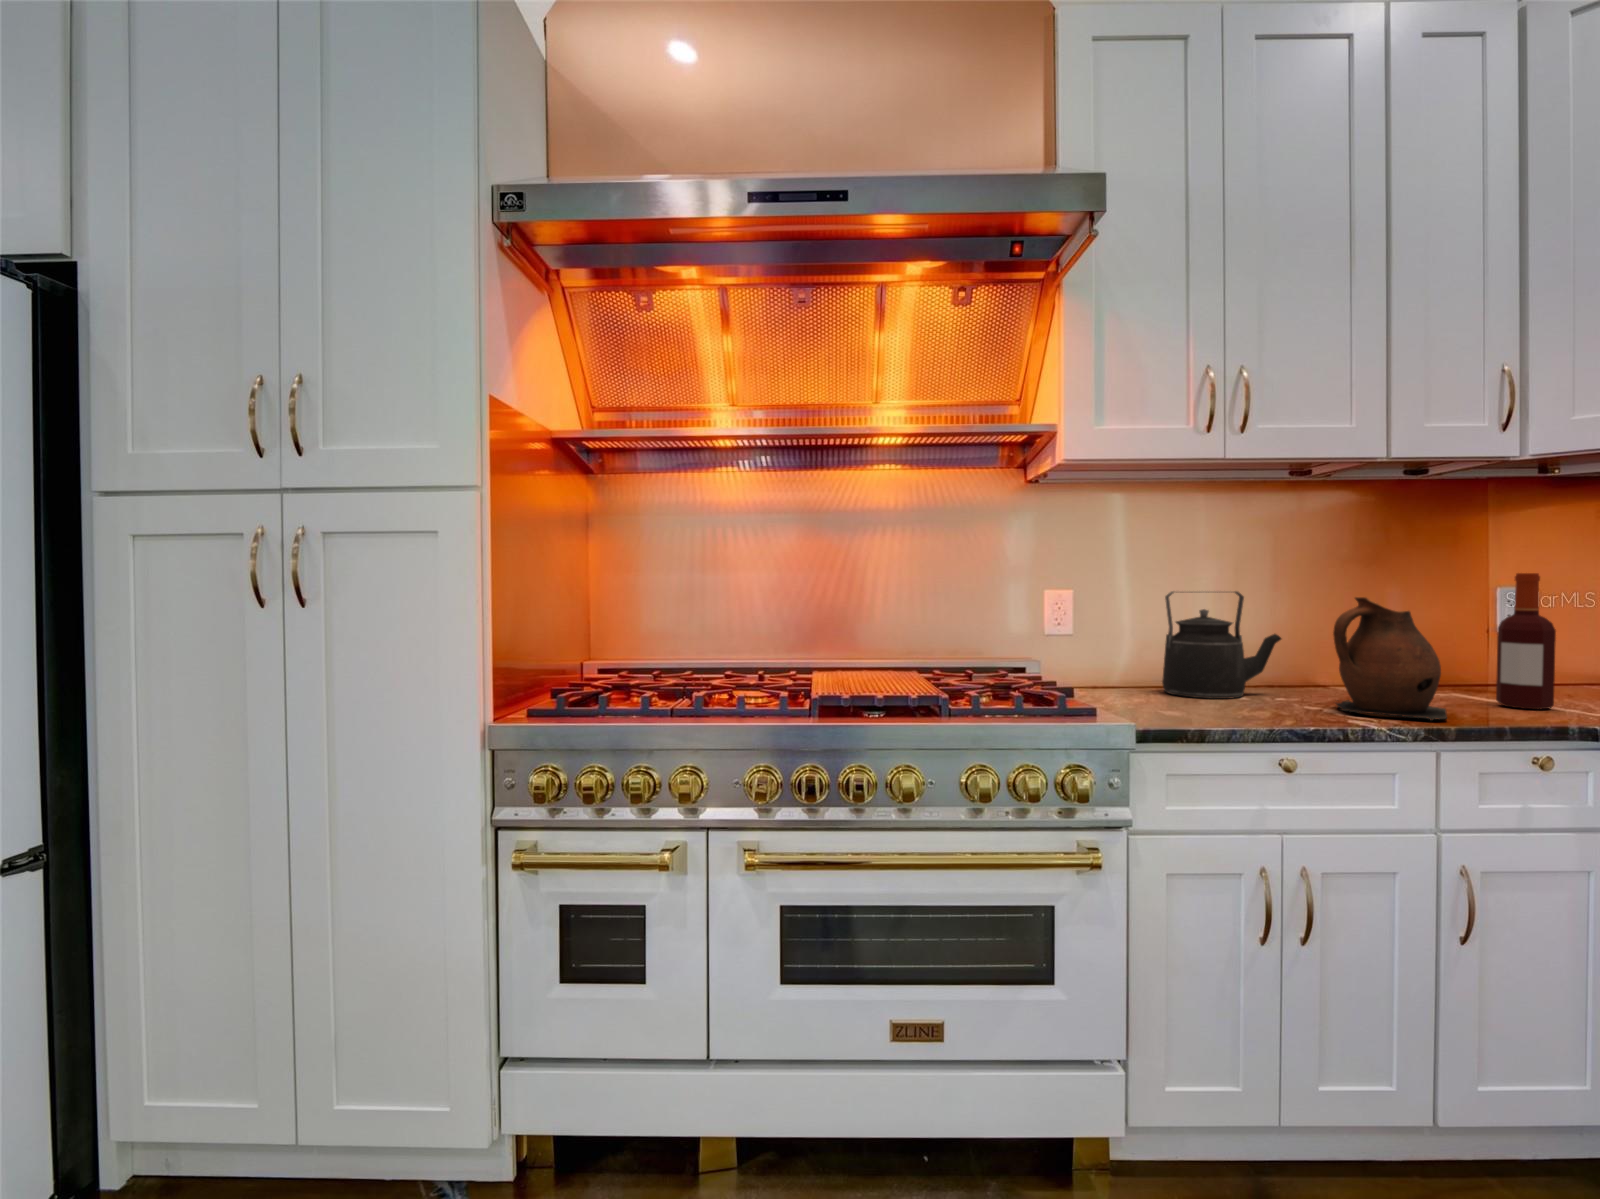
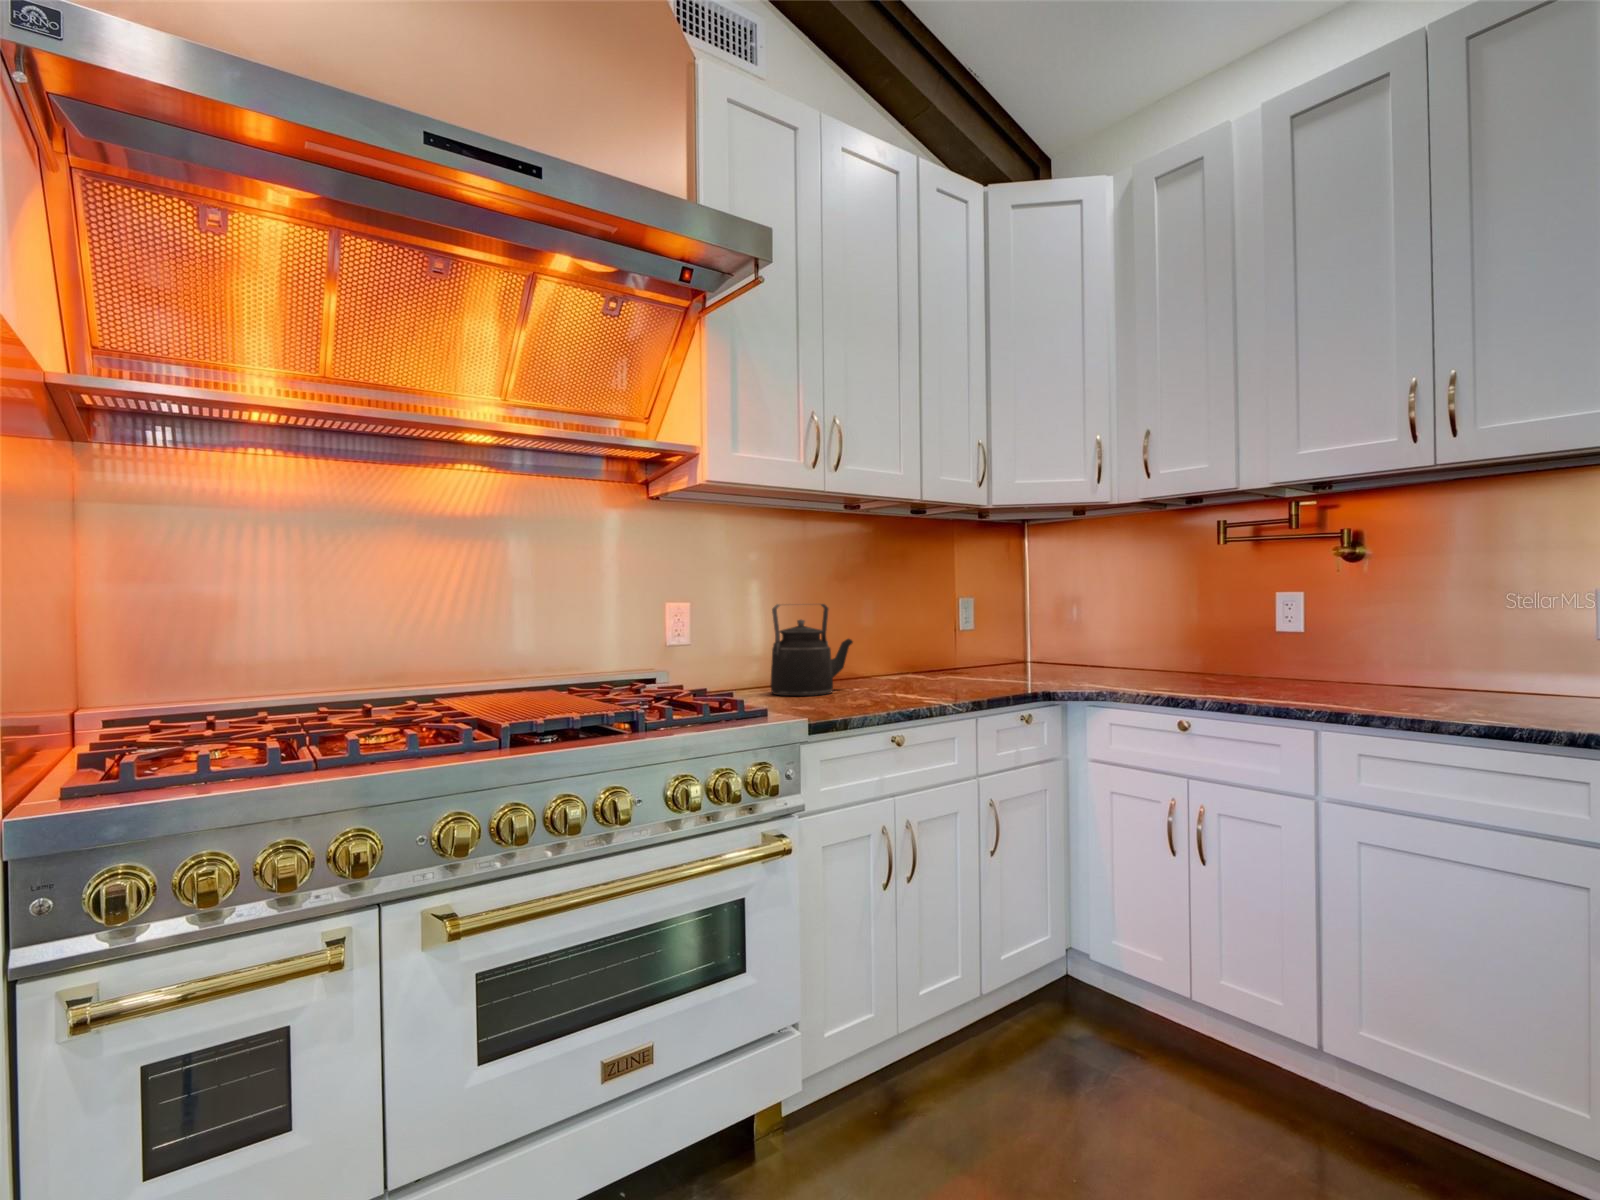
bottle: present [1496,573,1556,709] -> none [980,588,1012,684]
ceramic pitcher: present [1333,597,1447,721] -> none [899,606,976,696]

